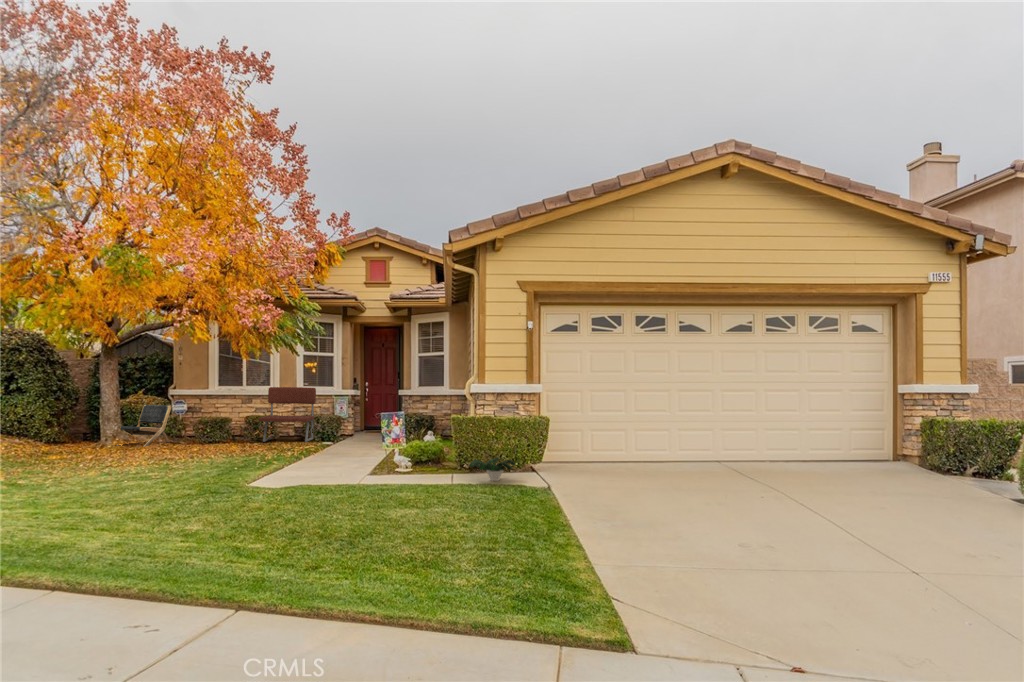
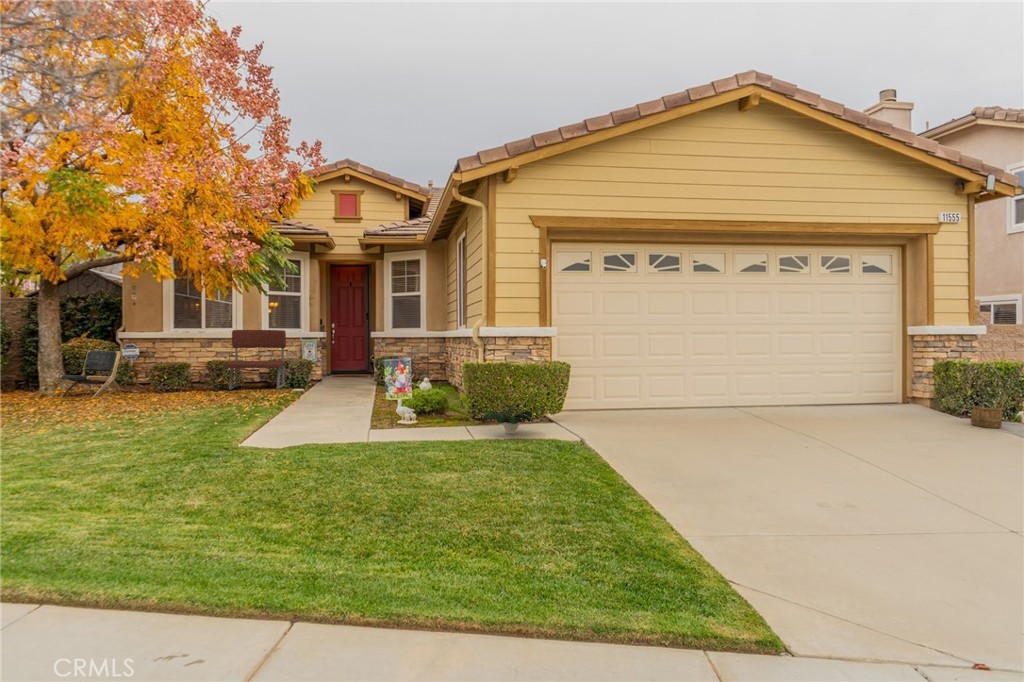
wooden bucket: none [957,461,990,486] -> present [970,406,1003,428]

